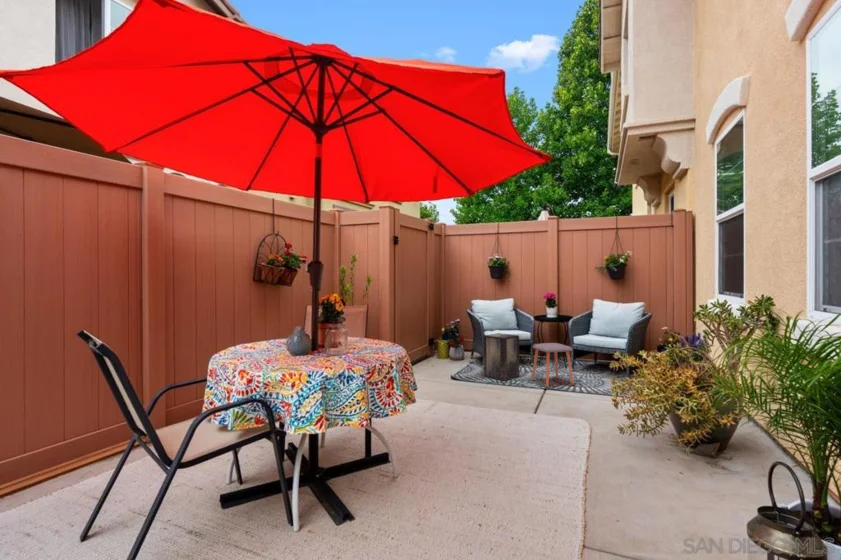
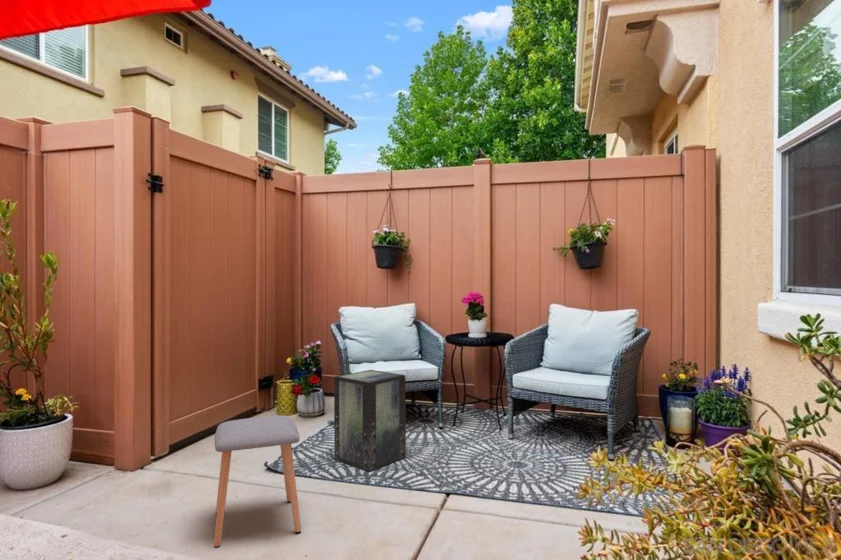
stool: present [532,343,574,387] -> present [214,416,301,548]

